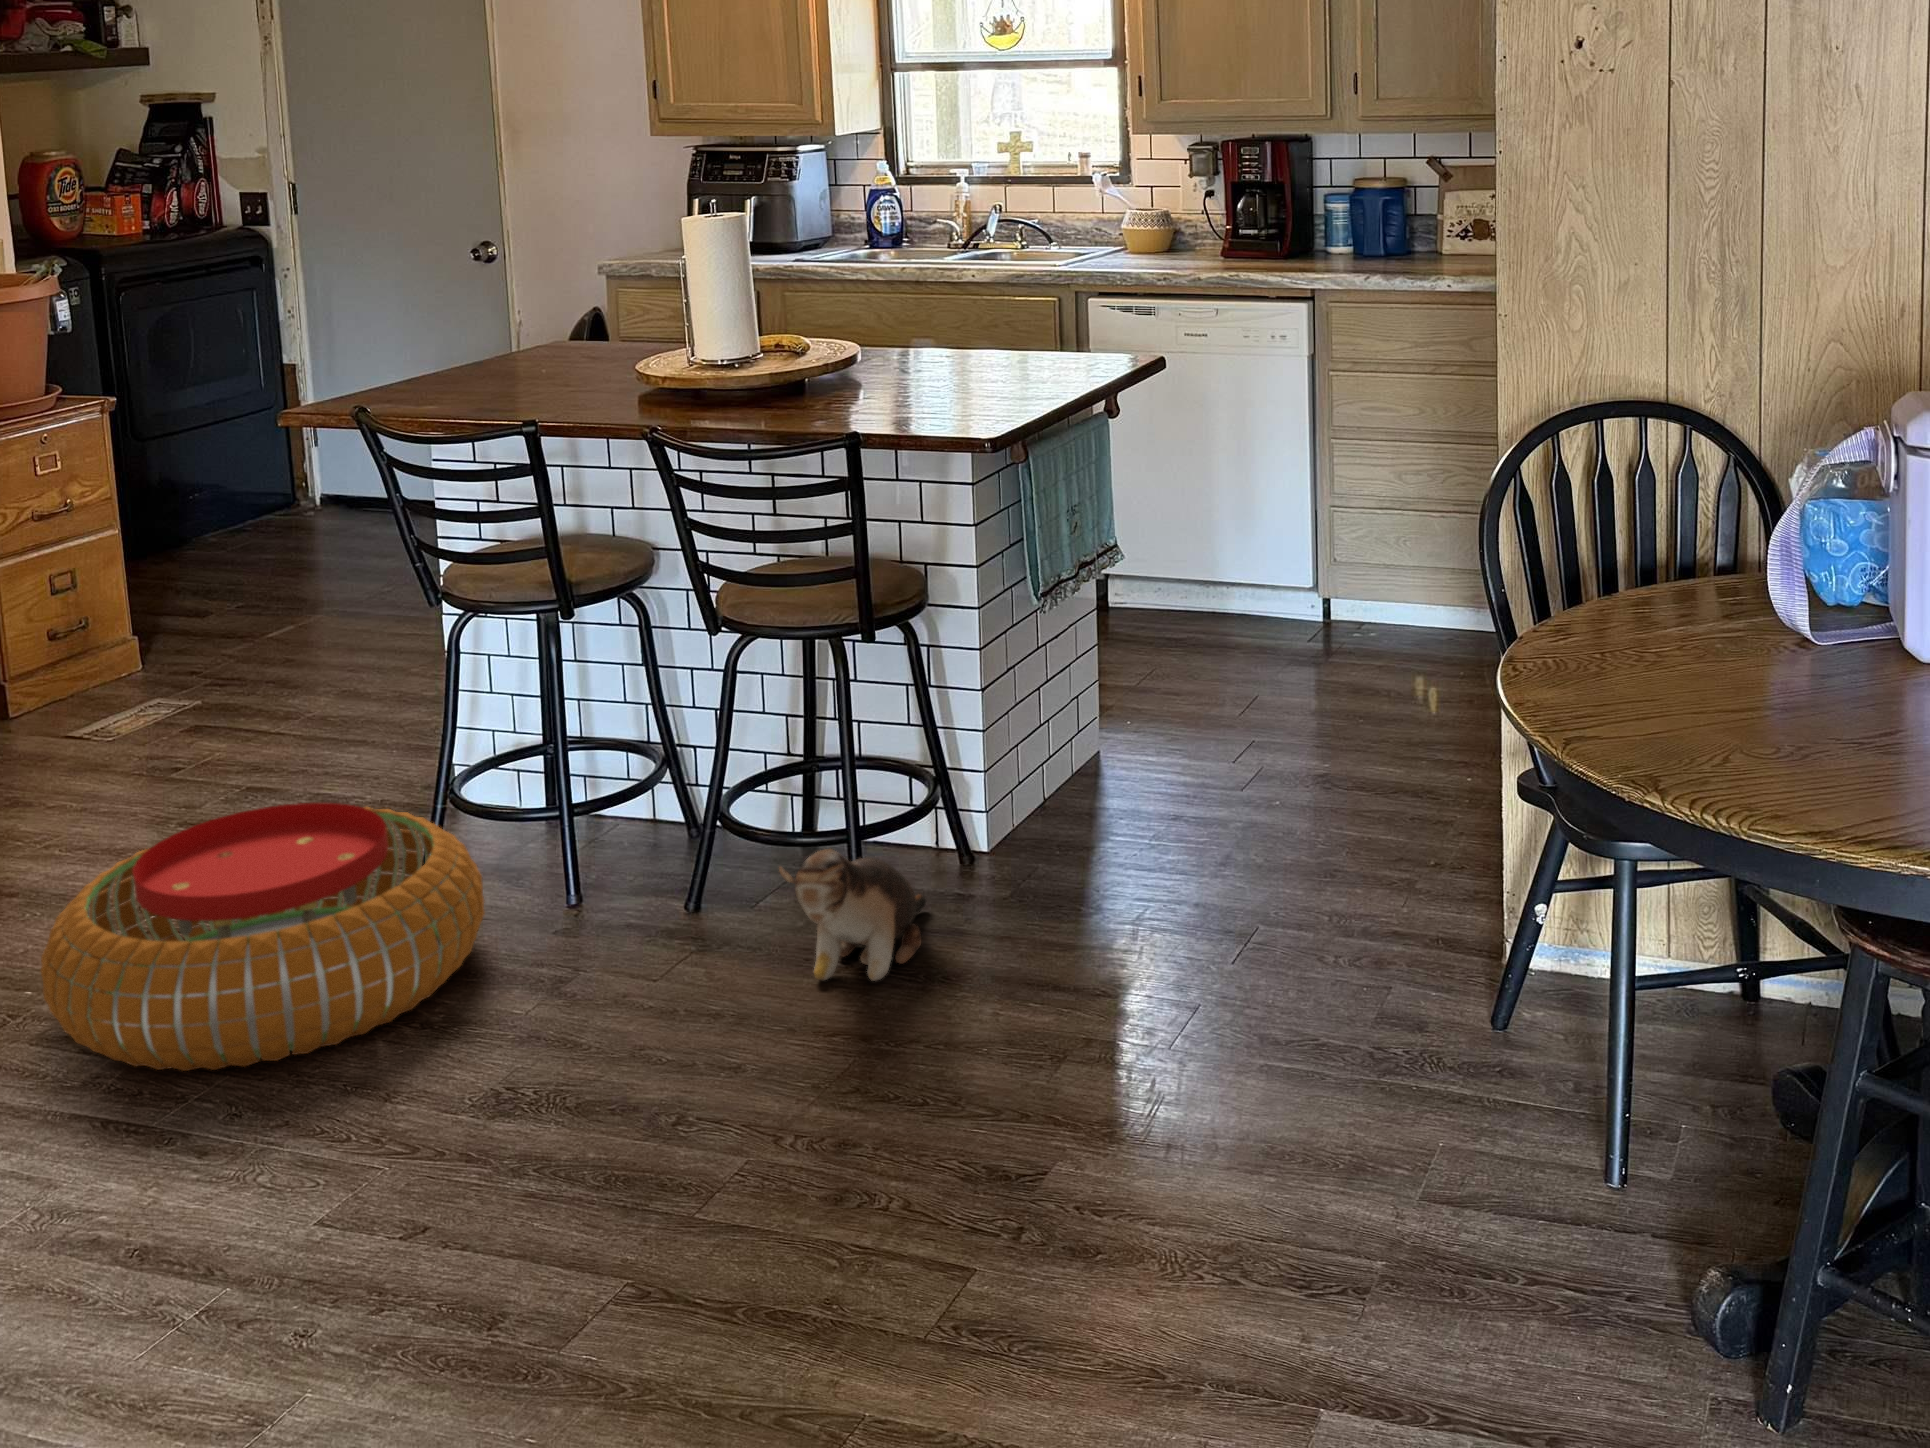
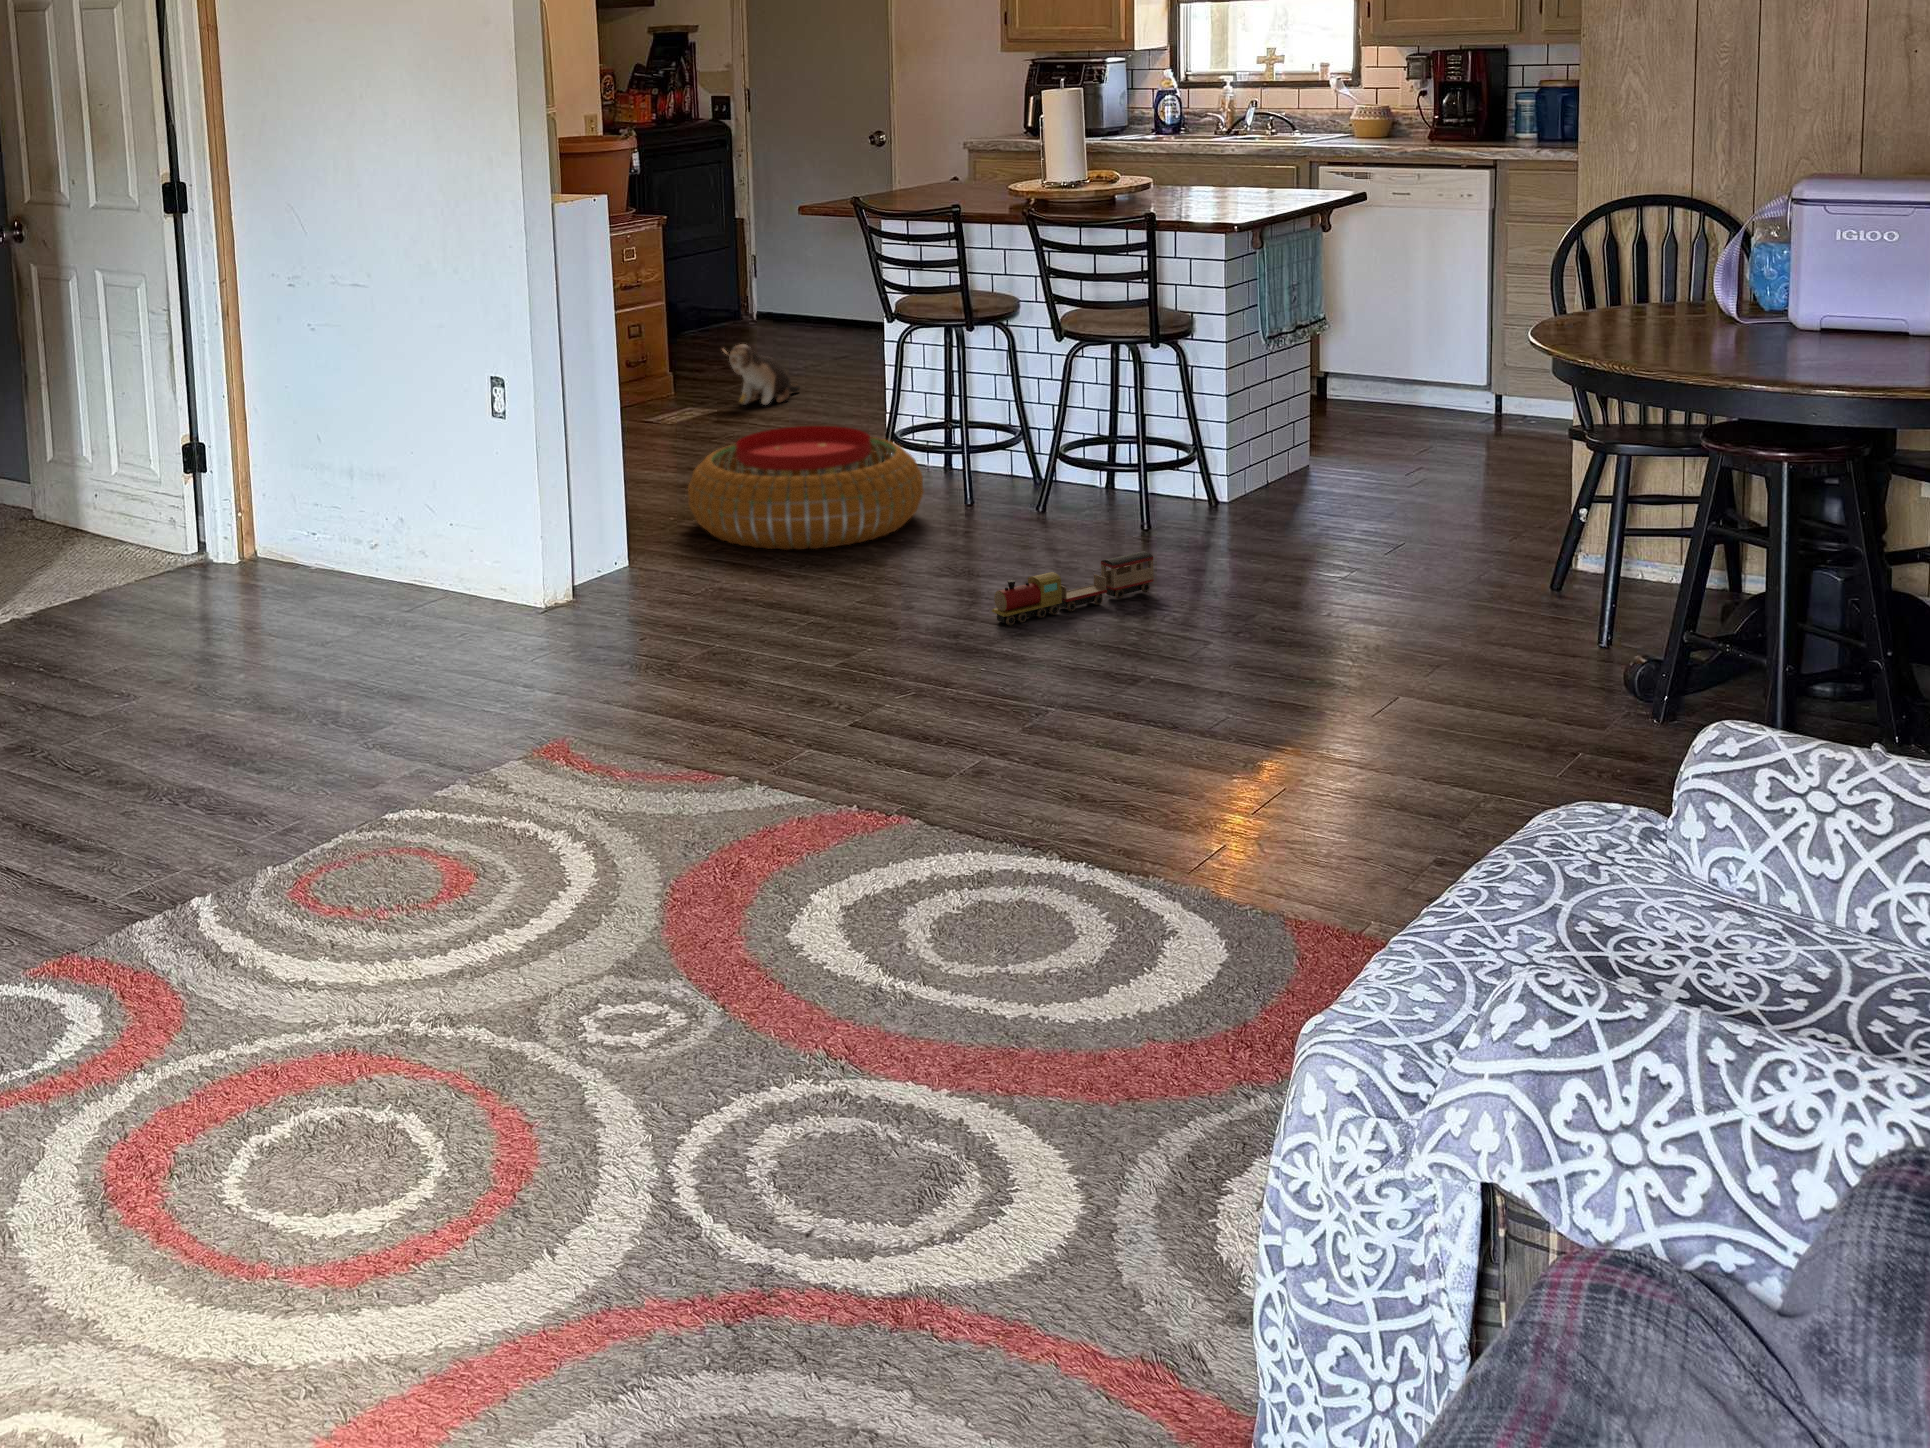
plush toy: present [779,849,926,981] -> present [723,344,800,405]
toy train: none [567,1060,870,1274] -> present [992,551,1154,626]

